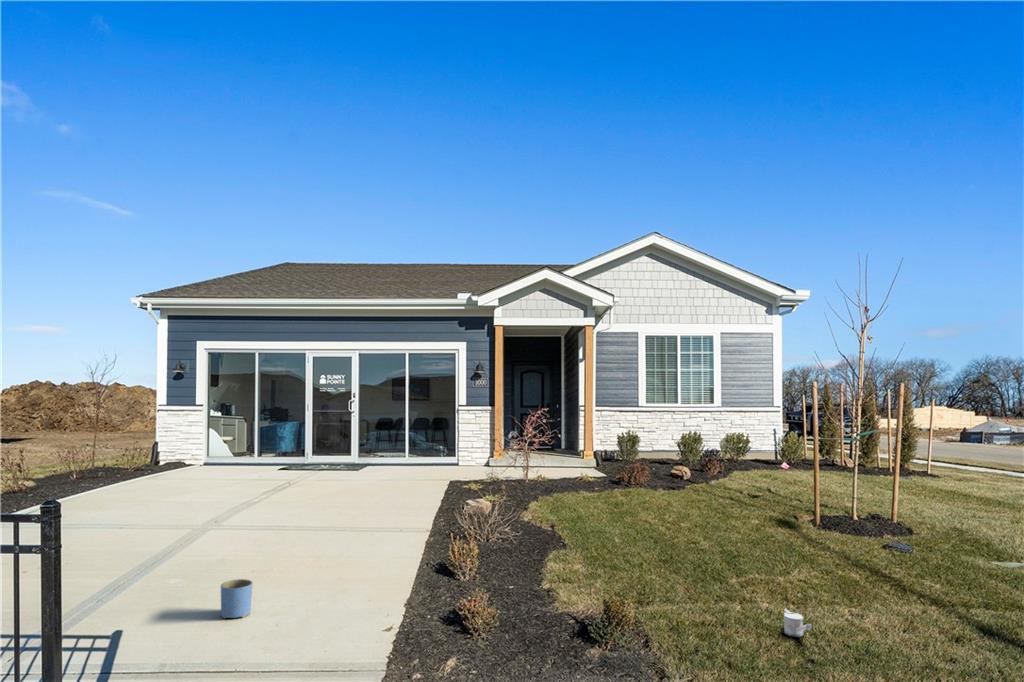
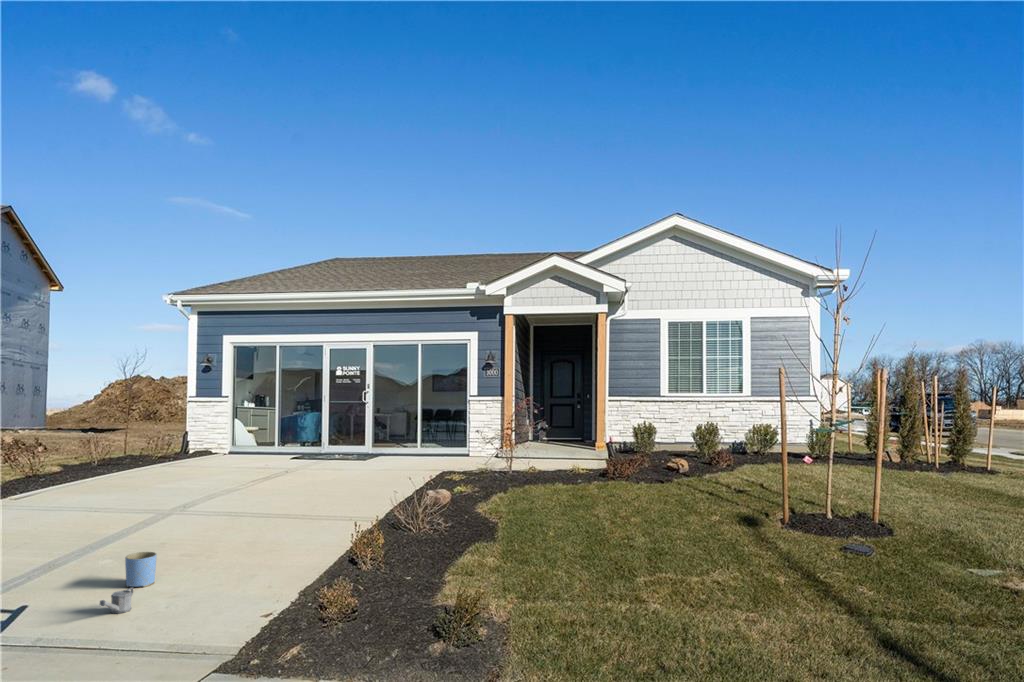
watering can: present [784,609,812,637] -> present [100,588,133,614]

